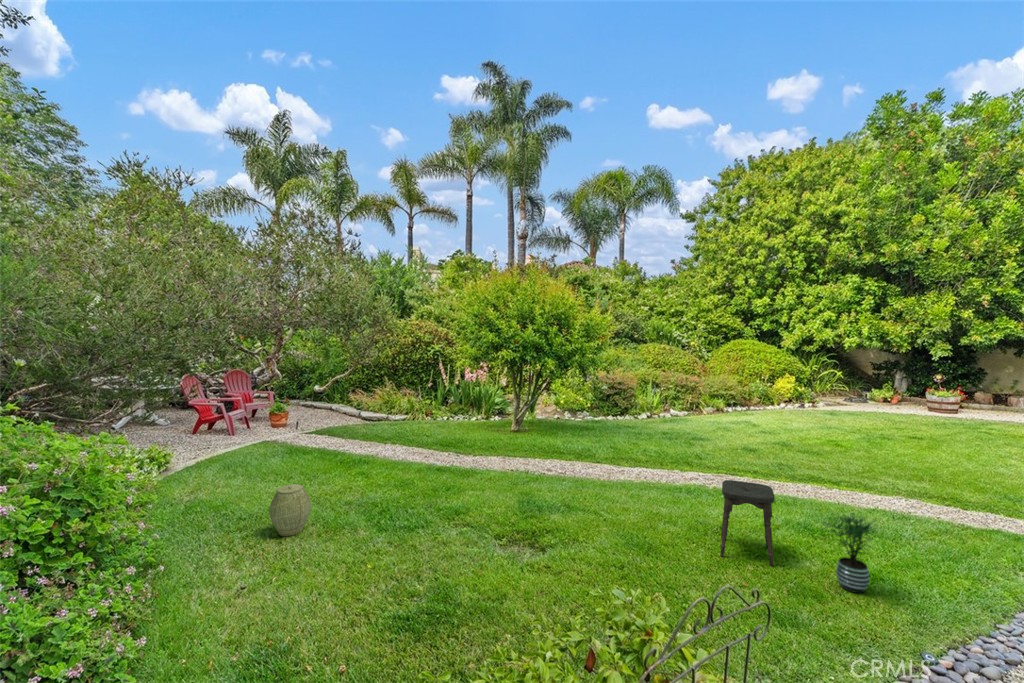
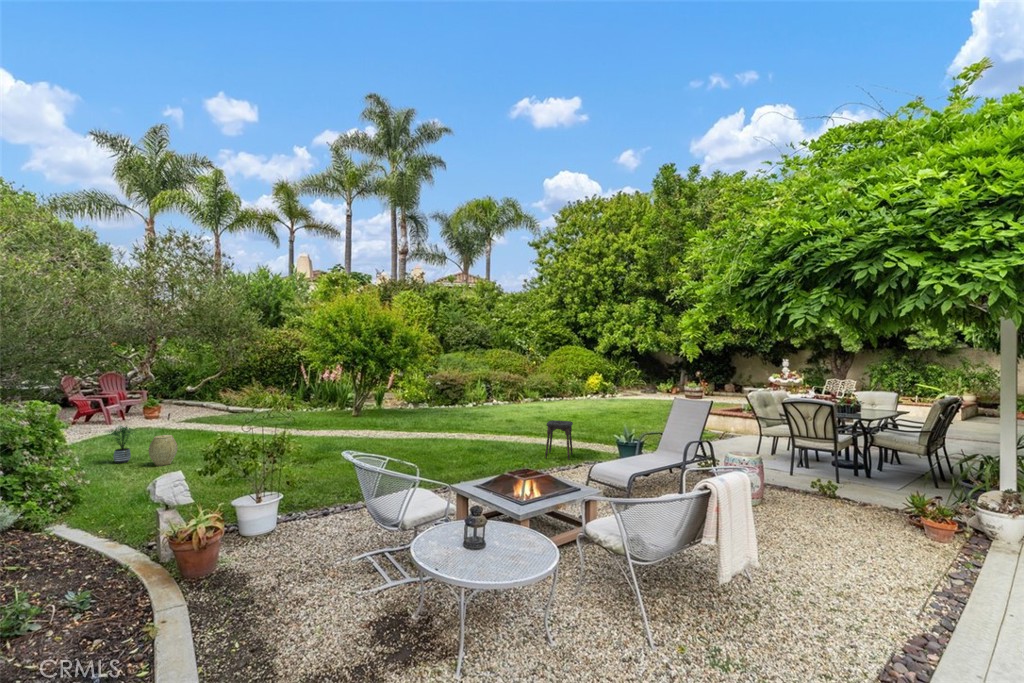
stool: present [720,480,775,566] -> present [545,420,573,460]
potted plant: present [822,513,882,593] -> present [109,426,133,463]

